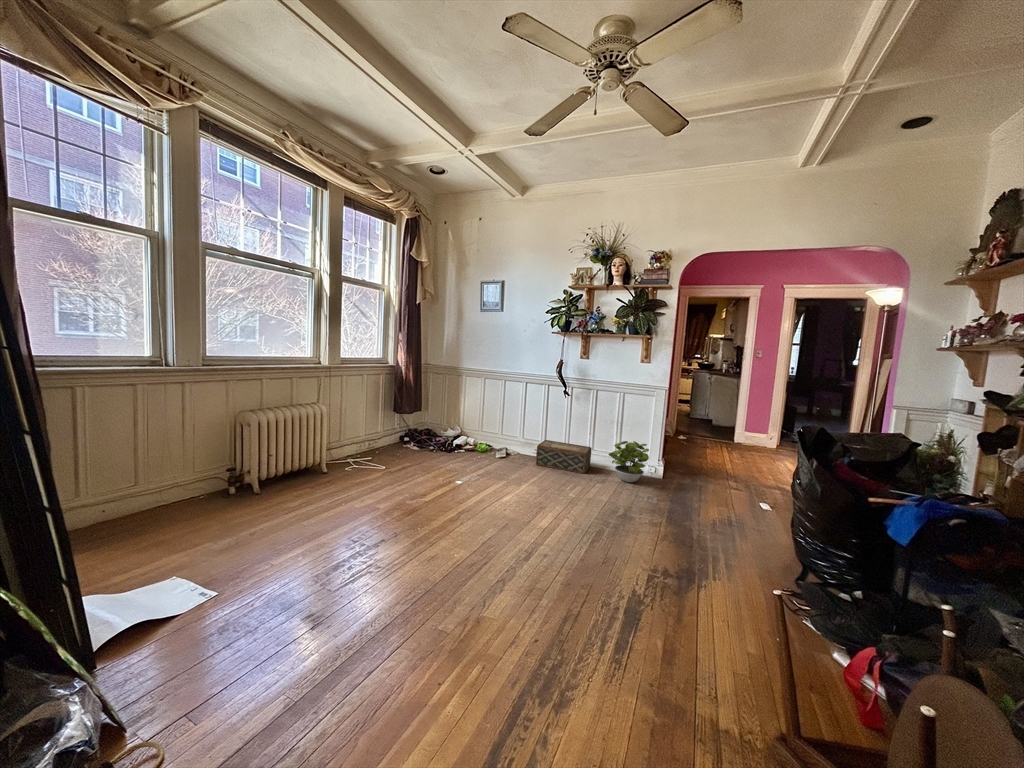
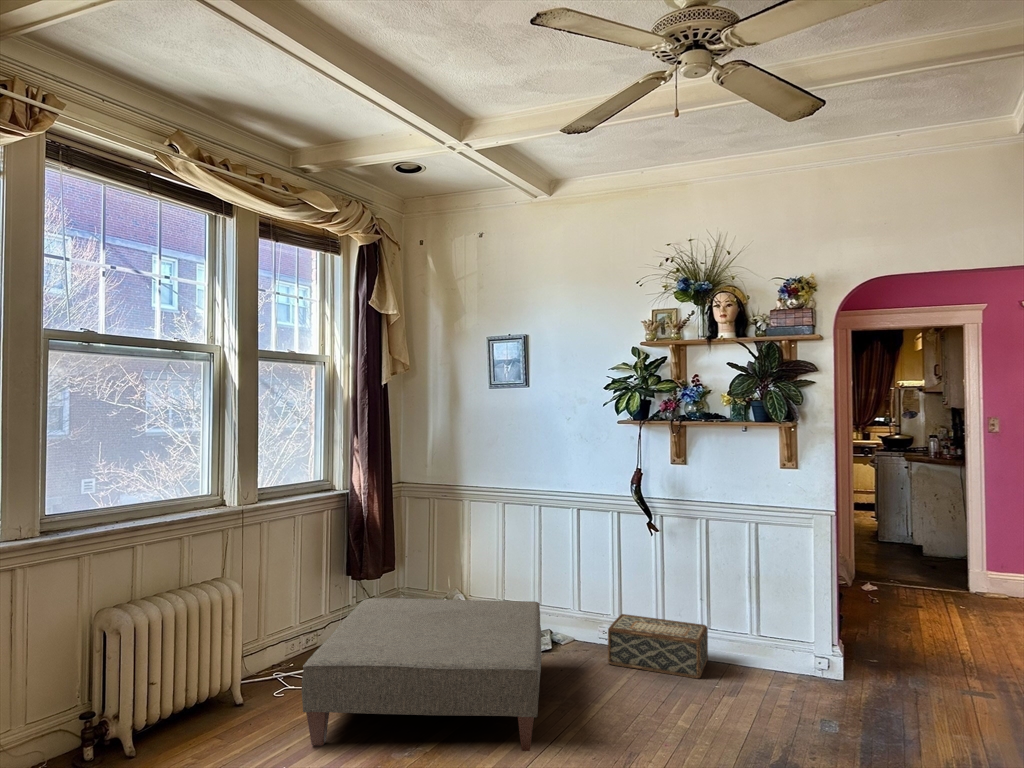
ottoman: none [361,423,500,501] -> present [302,598,541,751]
potted plant: present [608,441,649,482] -> none [741,612,816,693]

